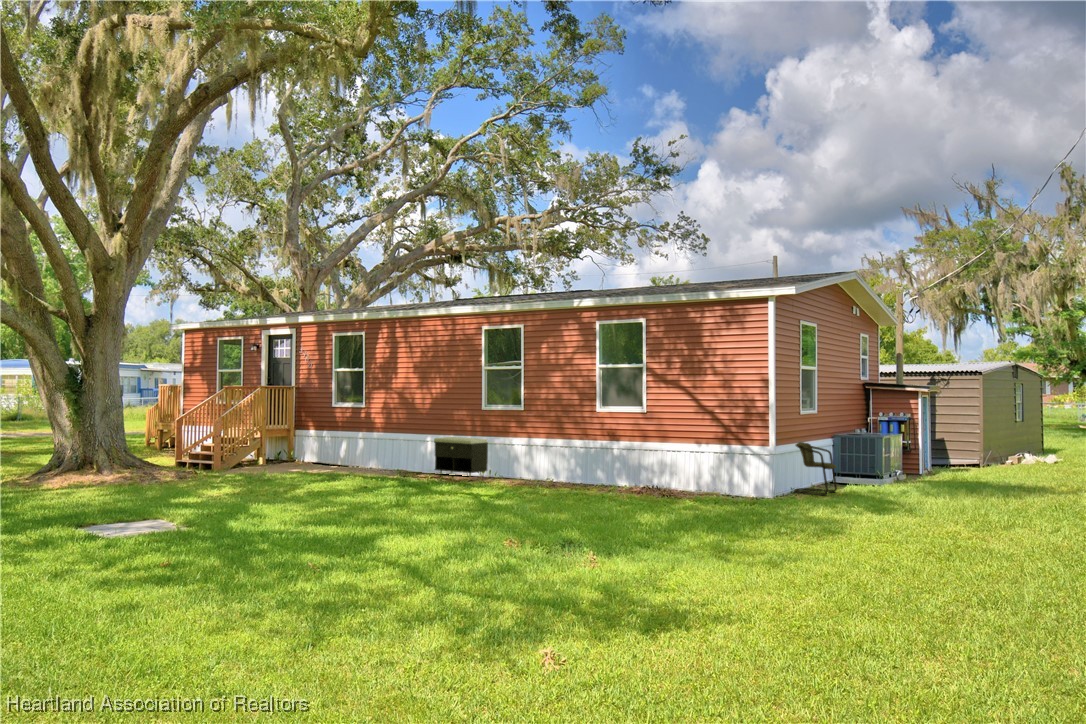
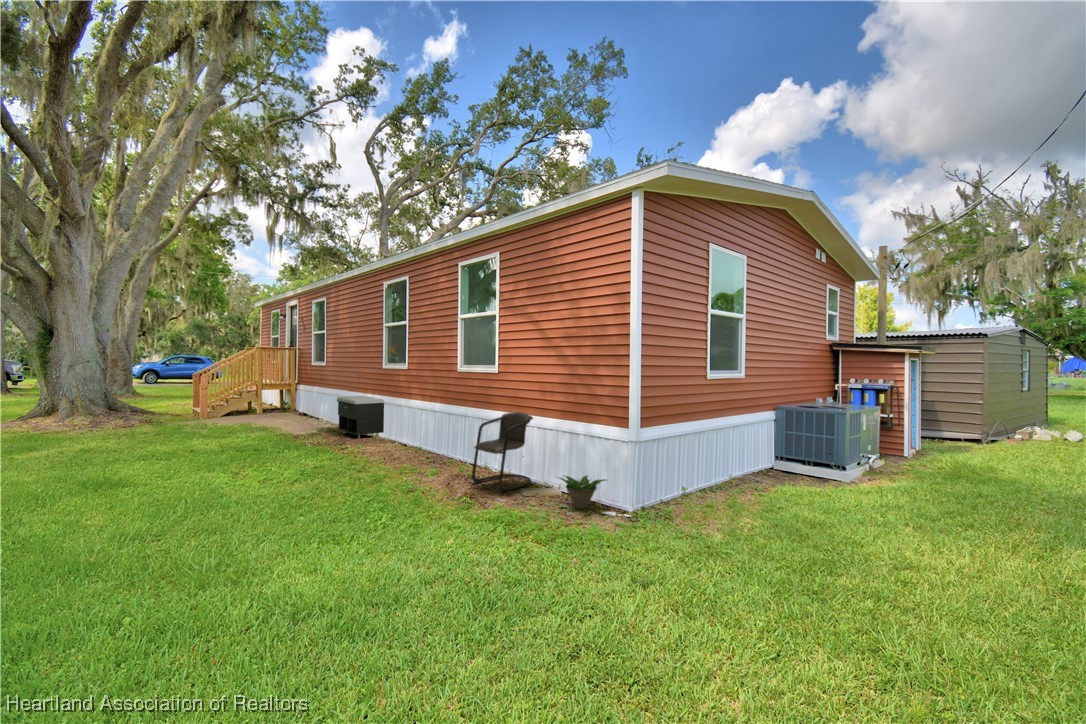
chair: present [794,442,837,496] -> present [472,412,533,493]
decorative plant: none [723,479,757,498] -> present [560,476,605,508]

